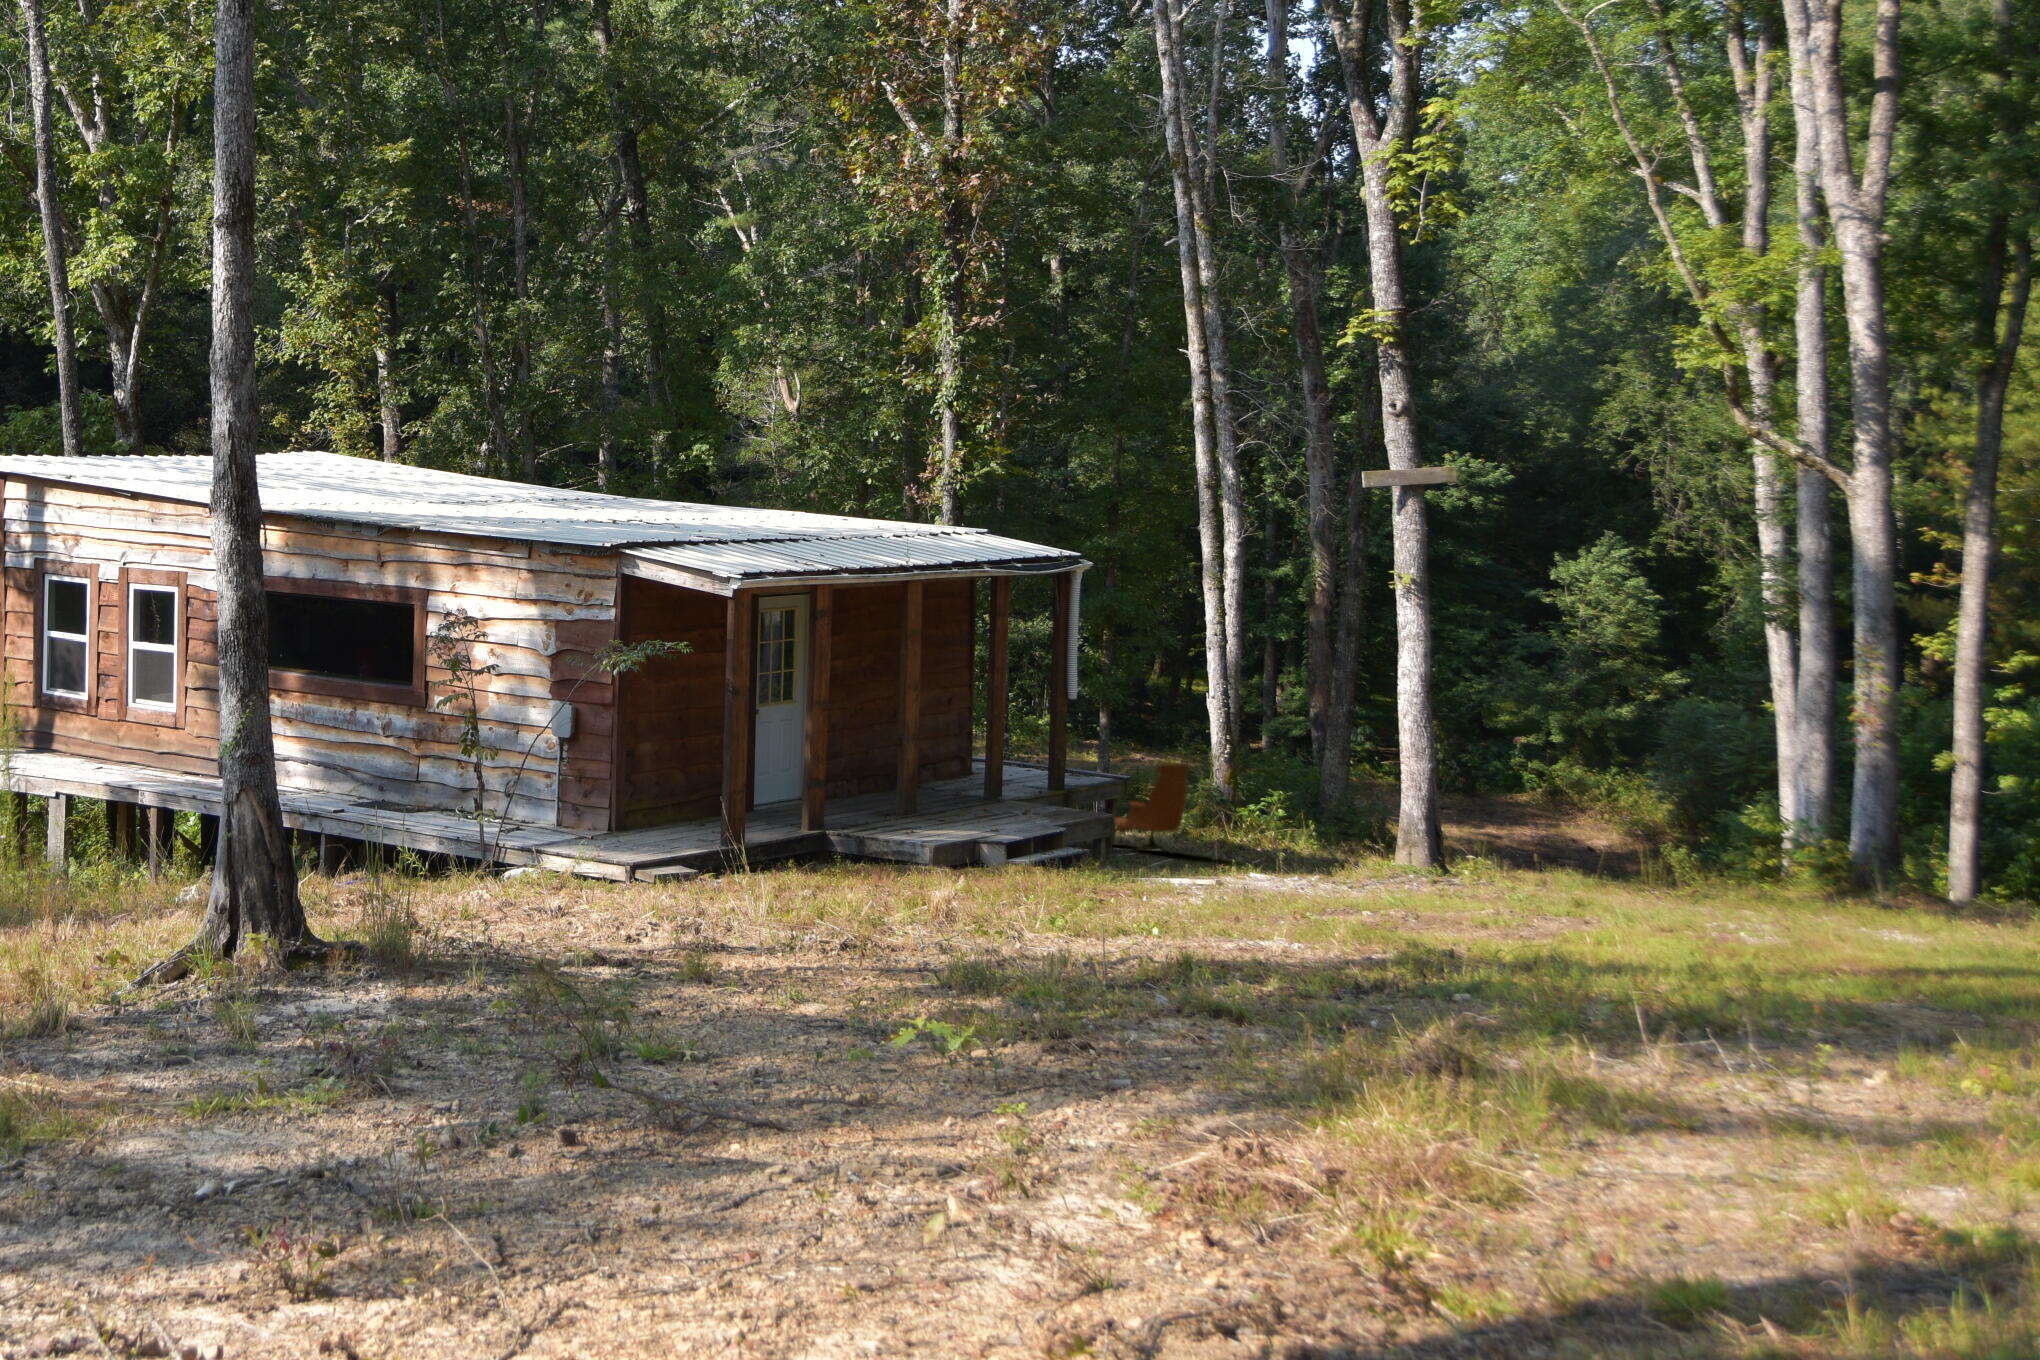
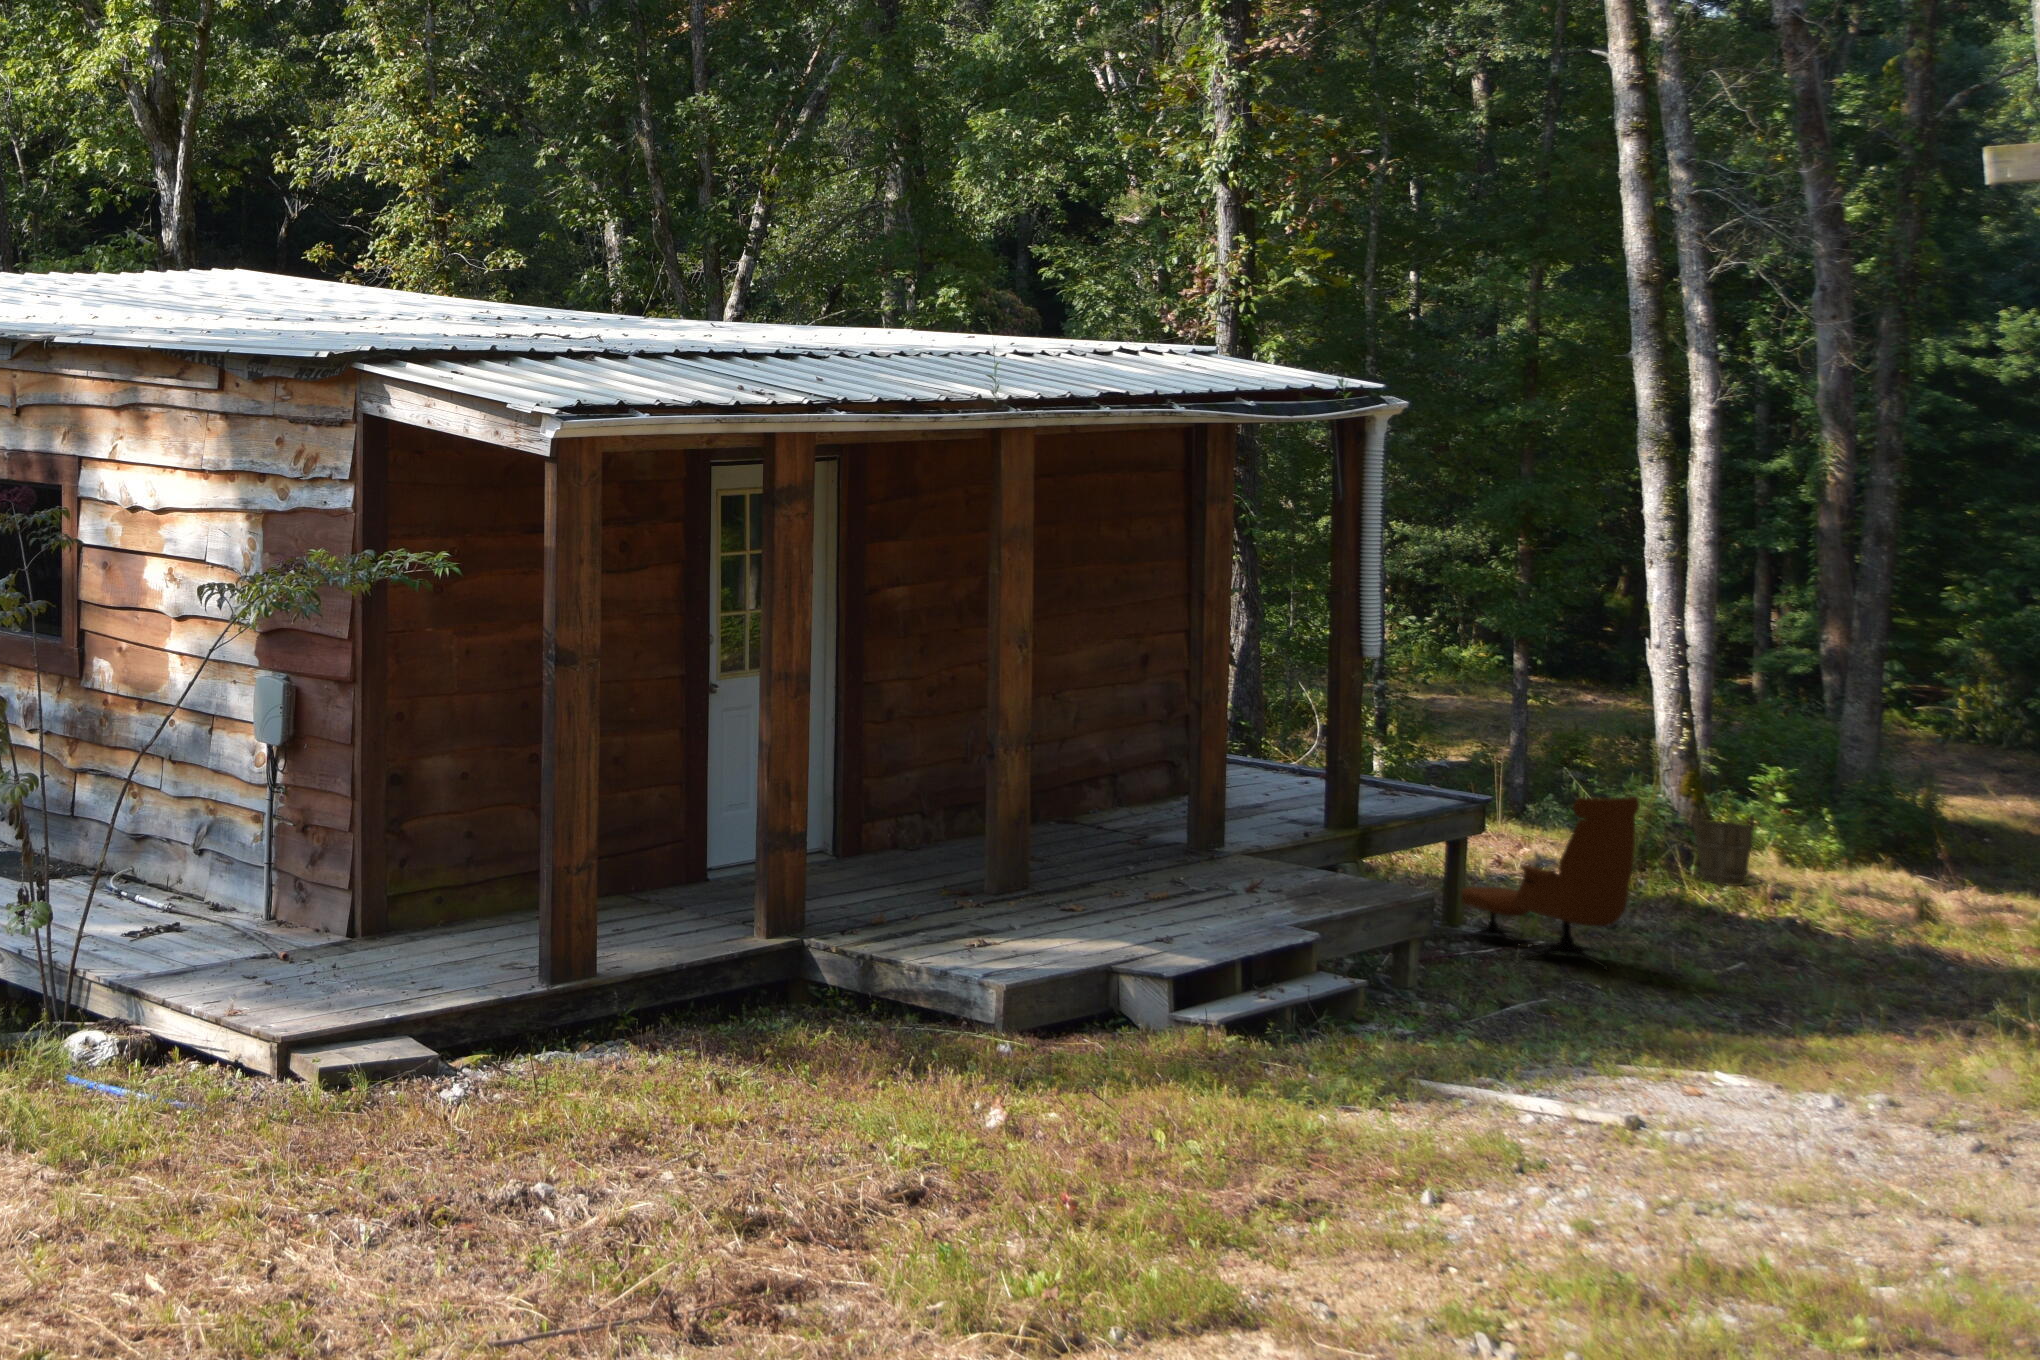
bucket: none [1218,785,1252,828] -> present [1692,811,1754,886]

